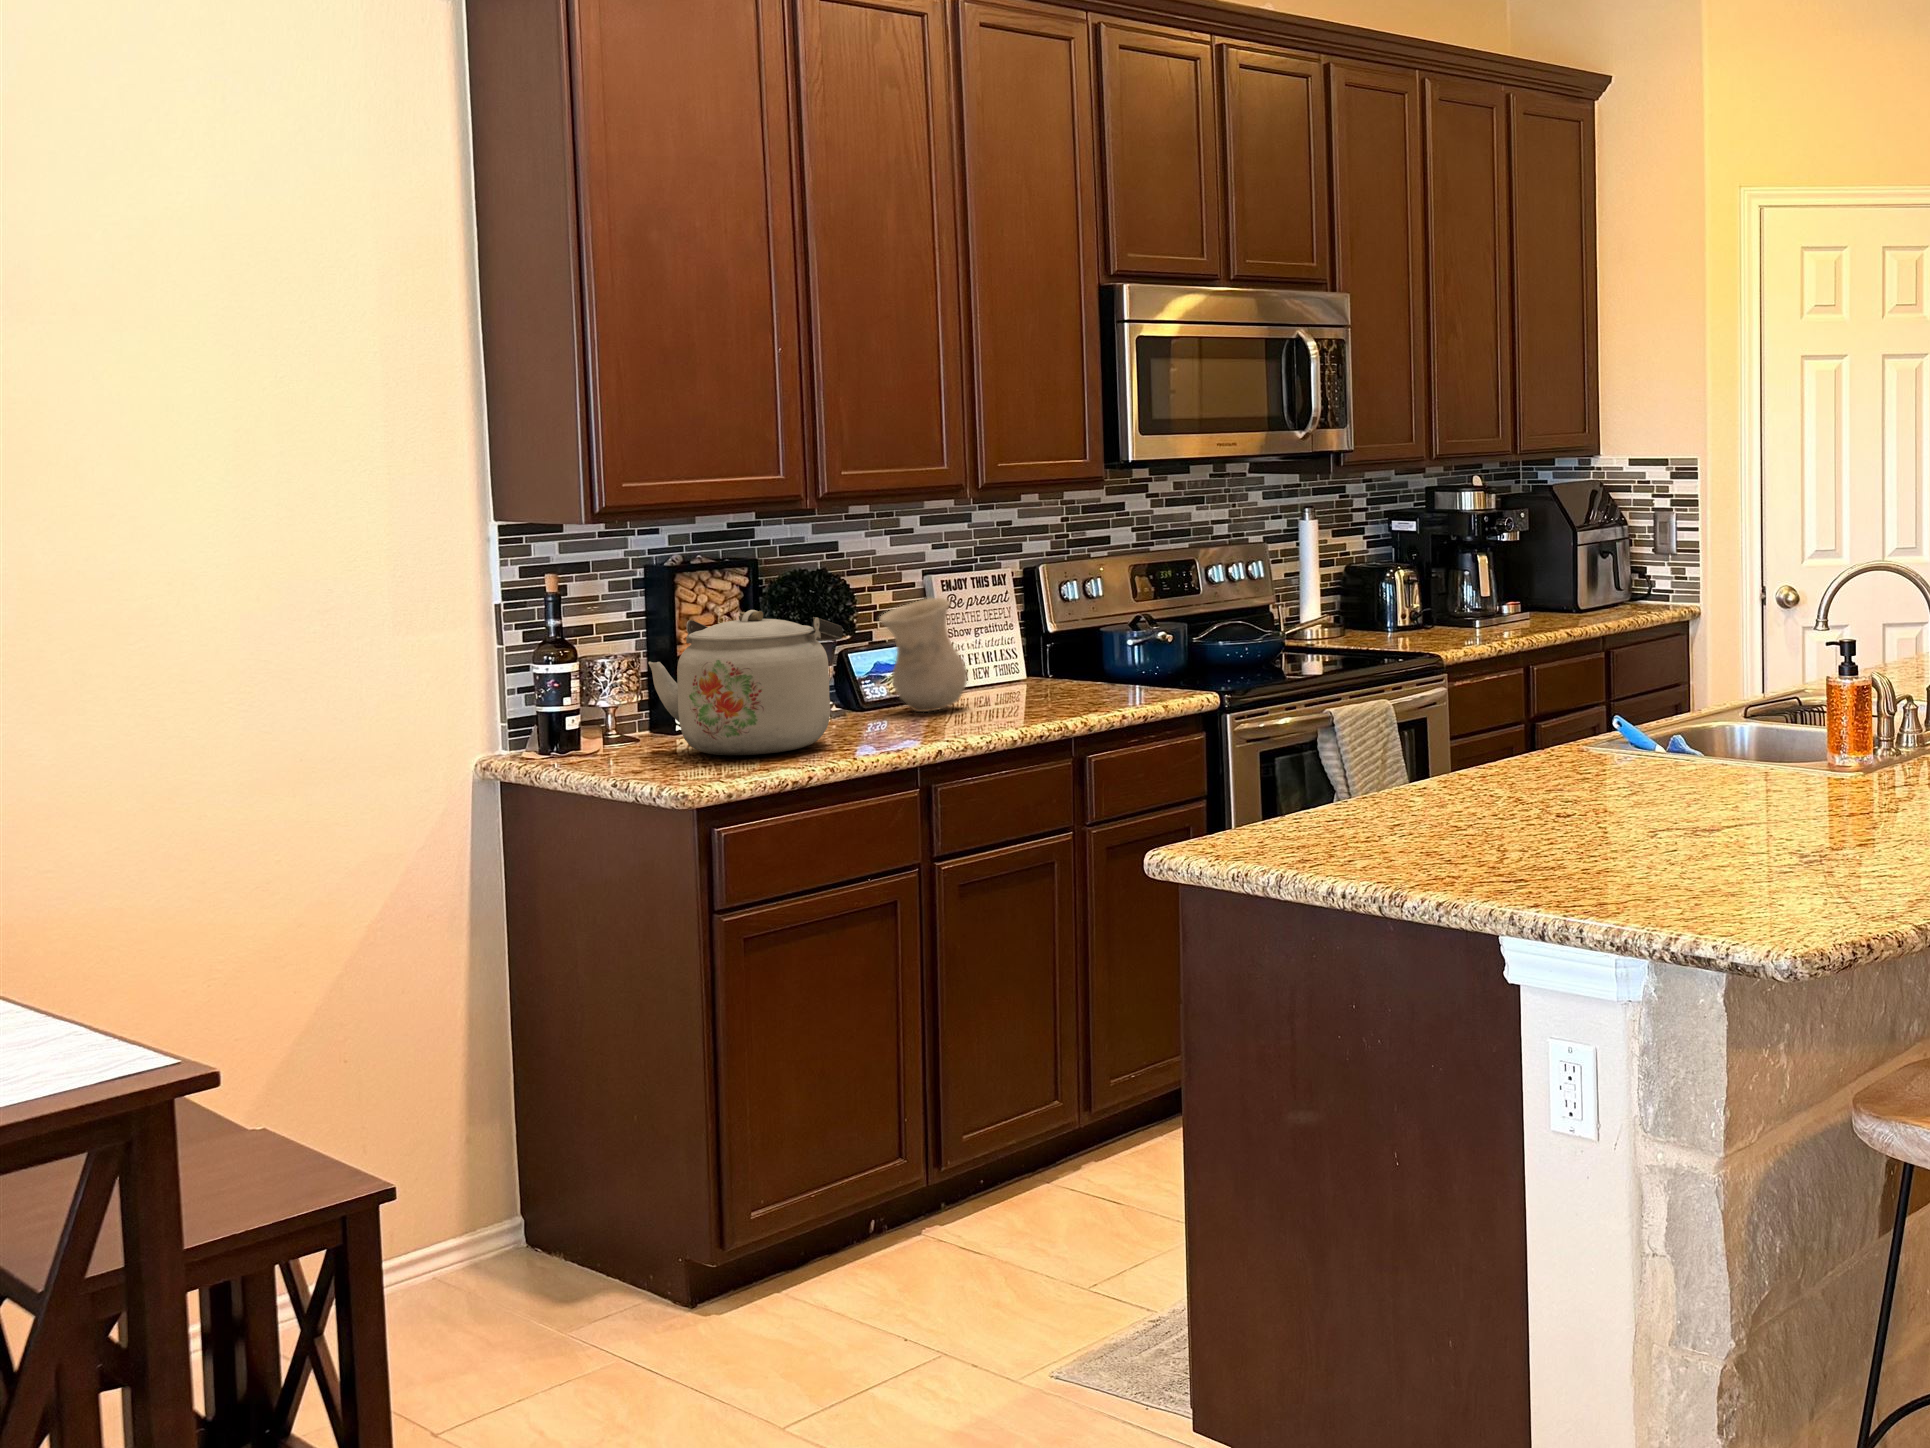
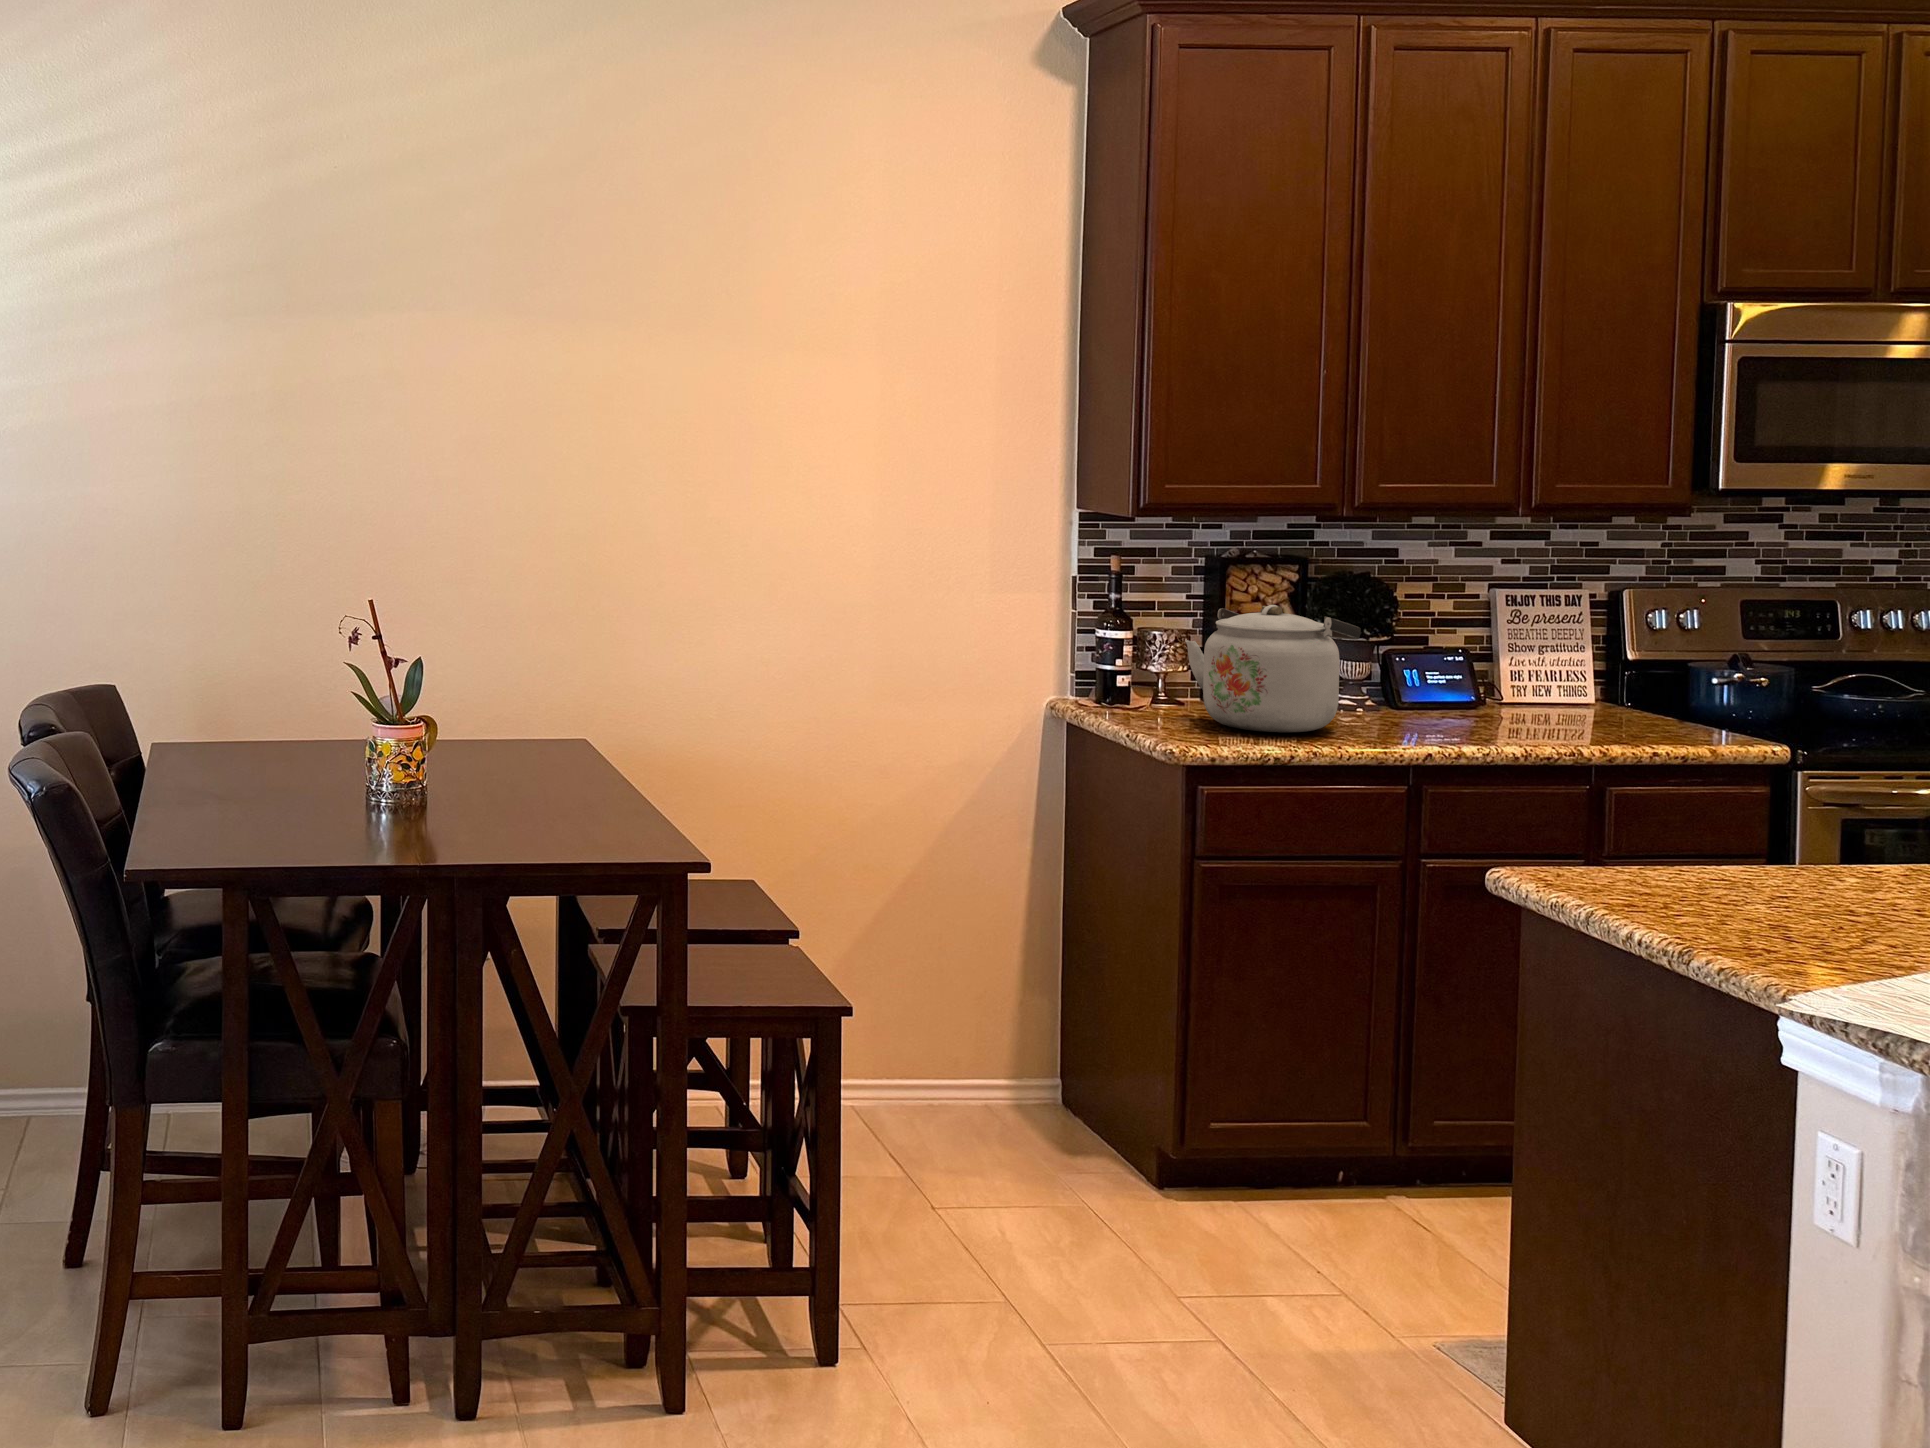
vase: present [879,598,967,712] -> none [1414,610,1502,717]

